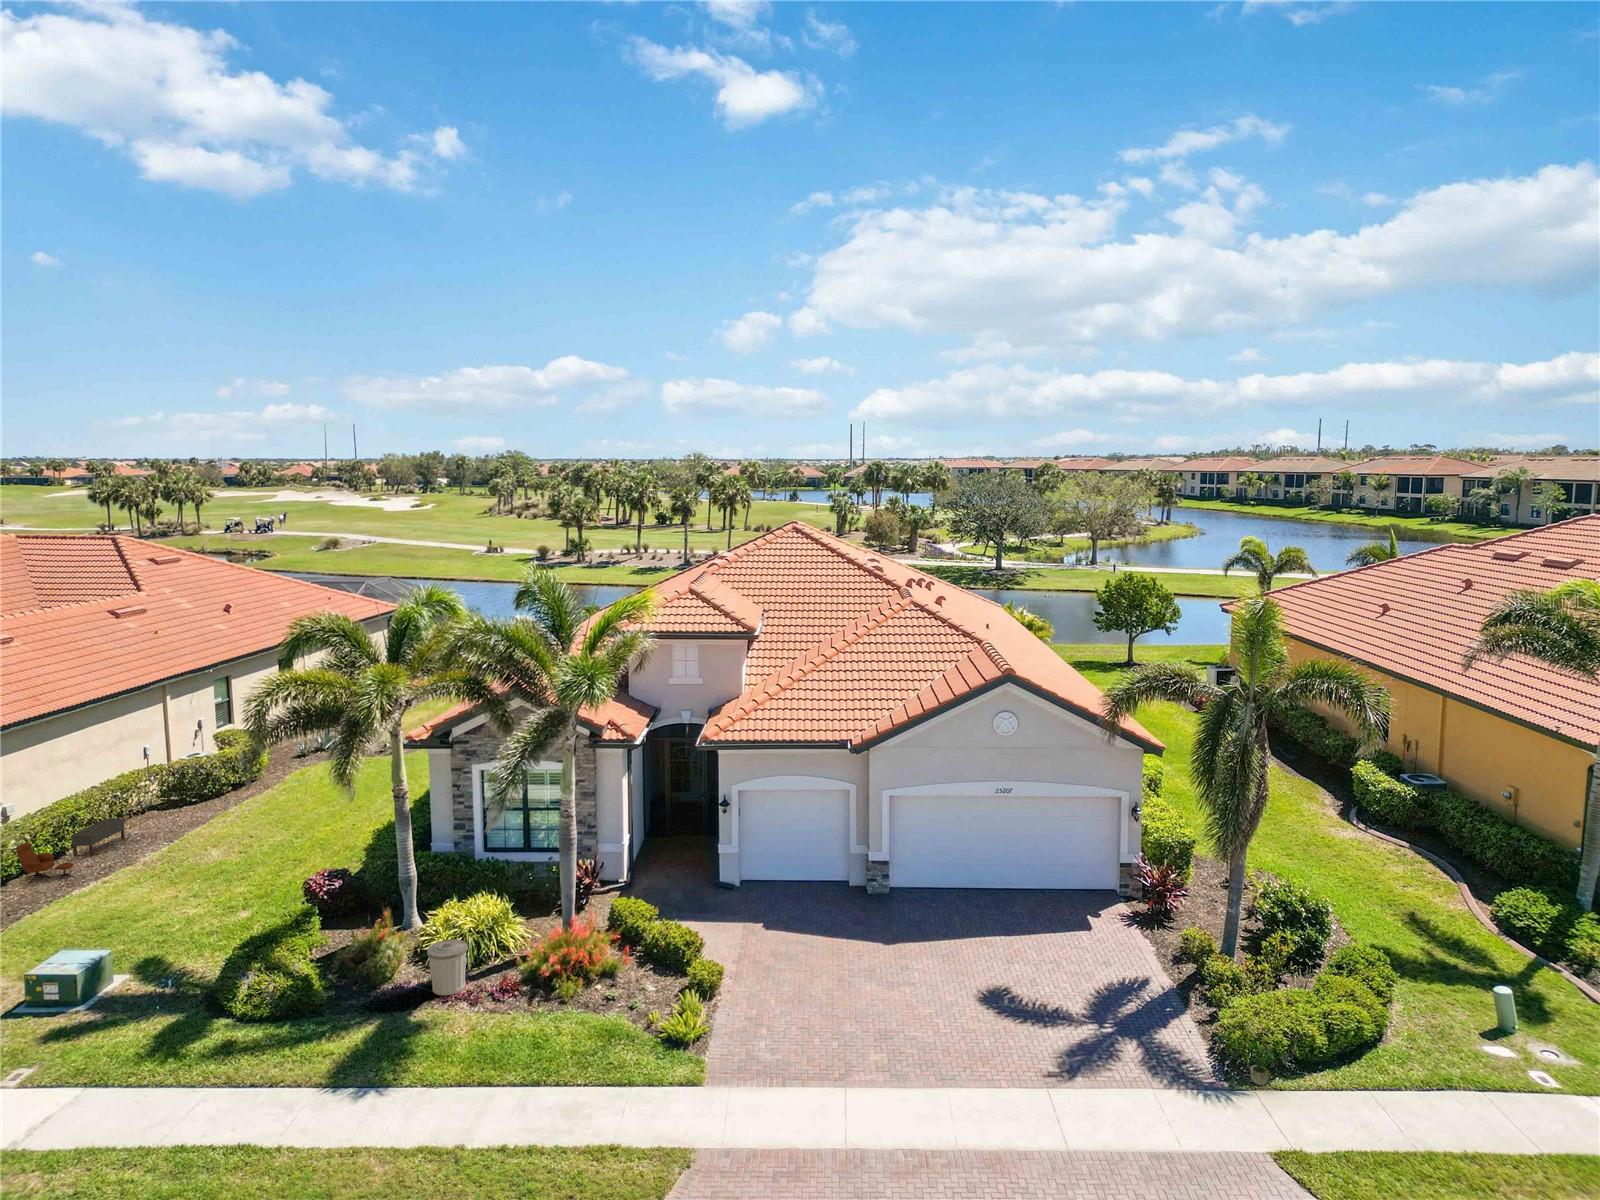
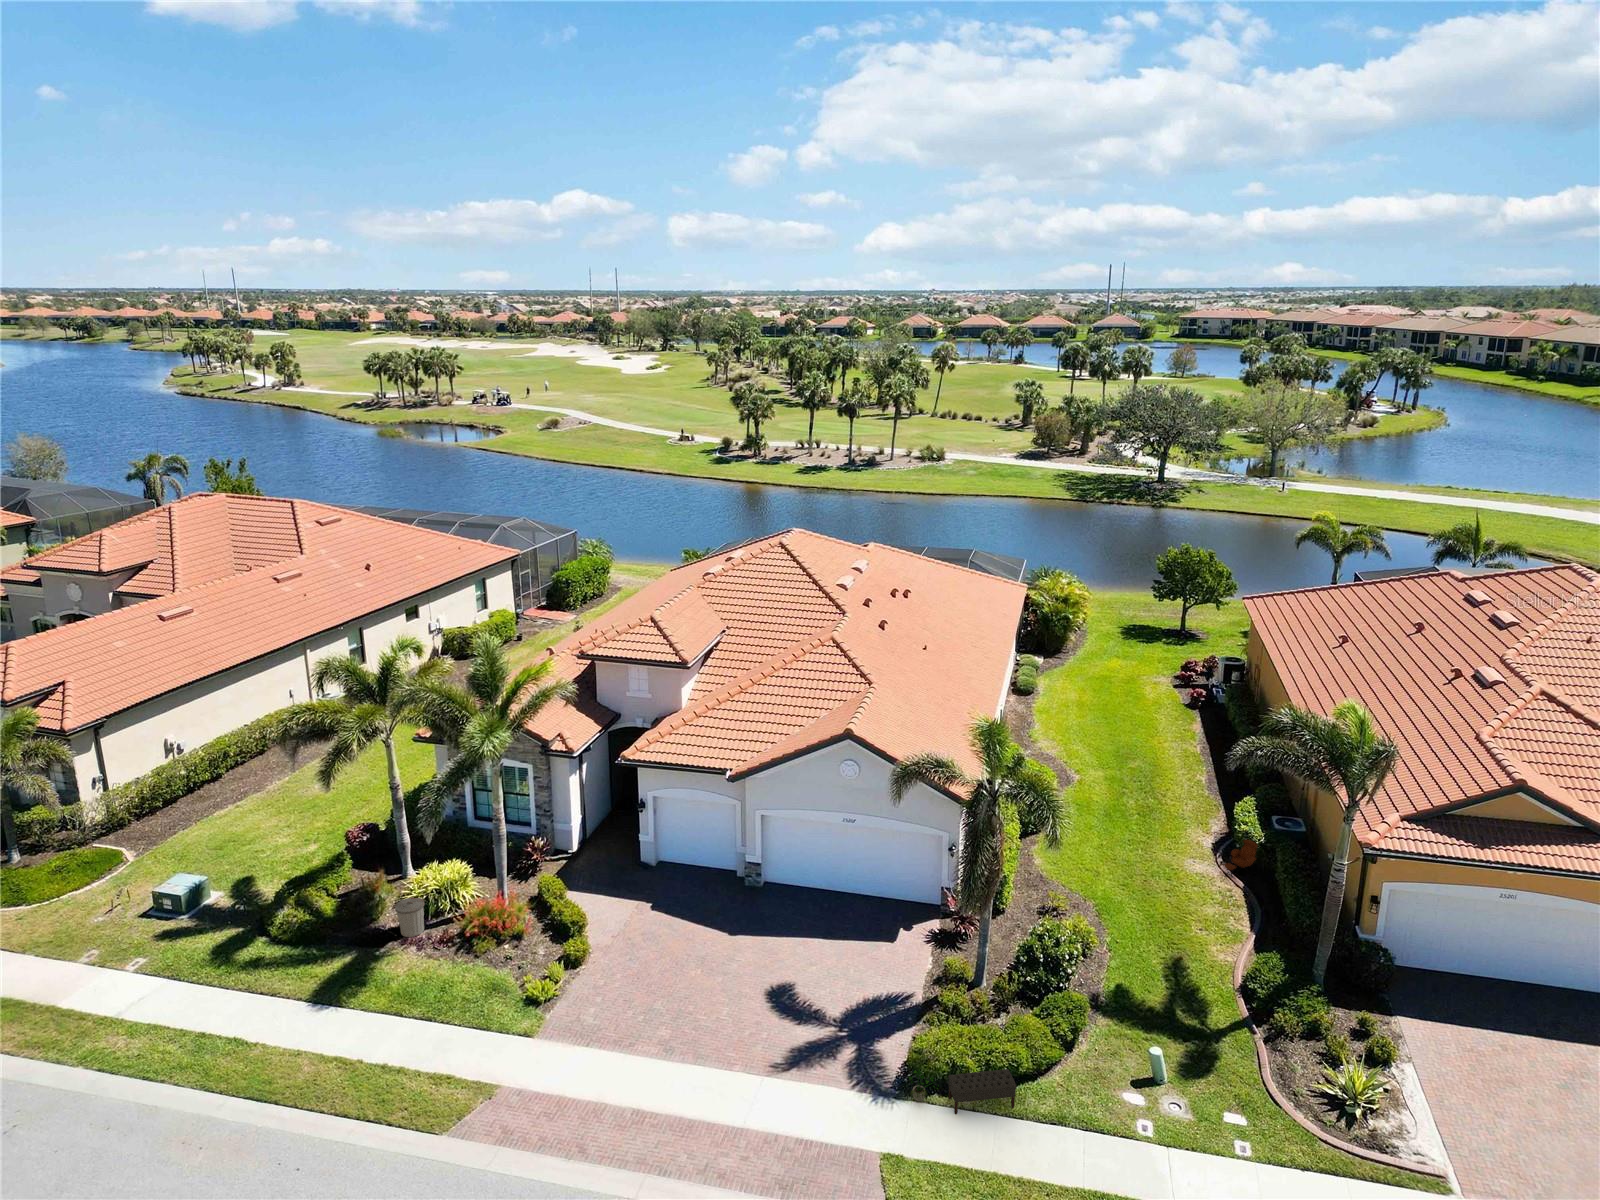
bench: present [71,818,125,856] -> present [948,1069,1017,1114]
lounge chair: present [17,843,73,883] -> present [1224,840,1257,874]

